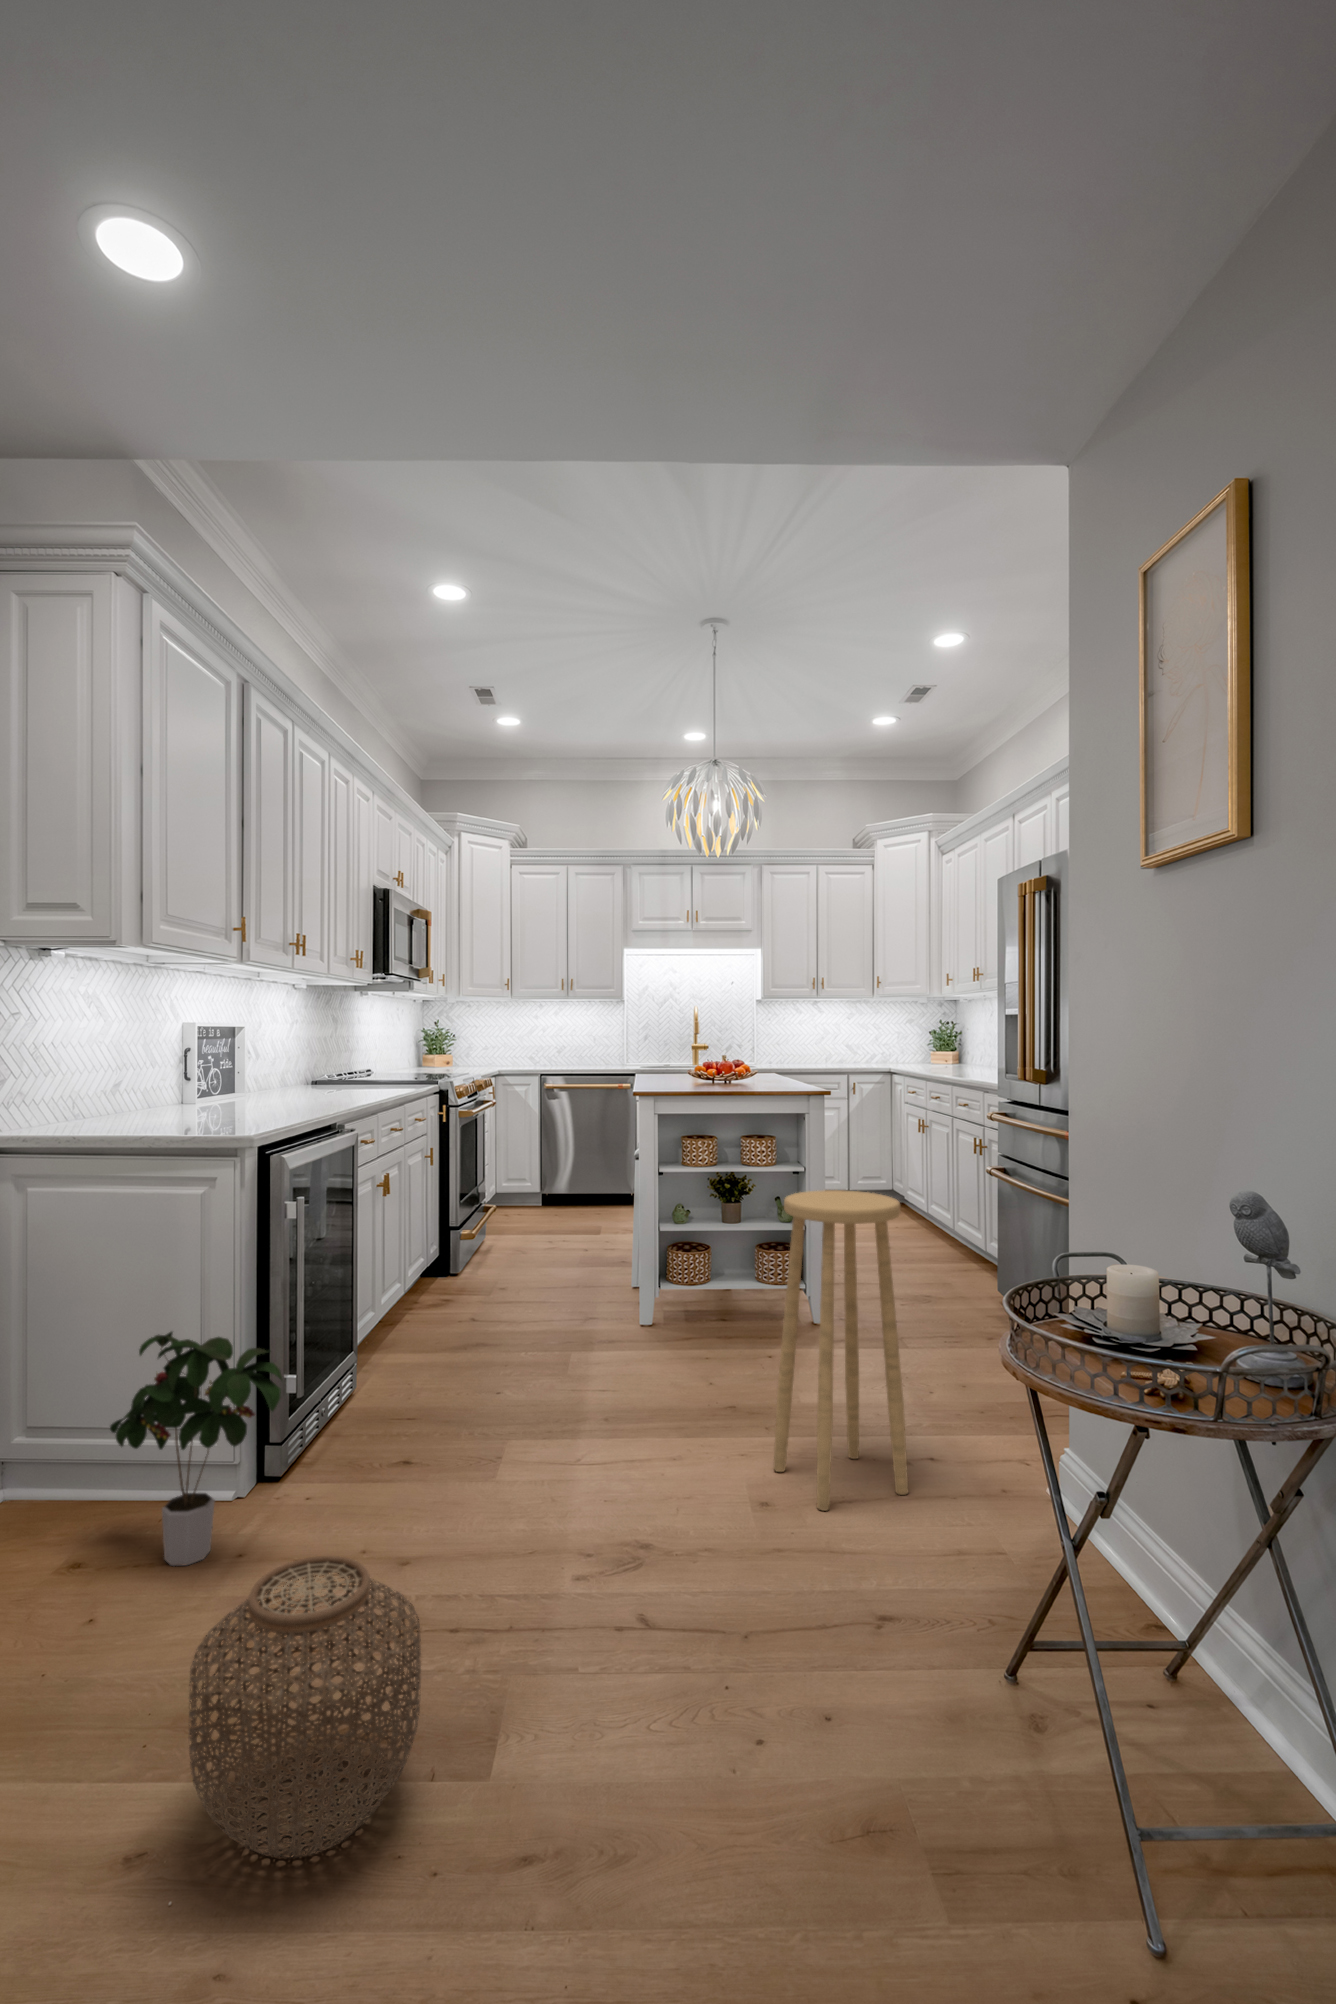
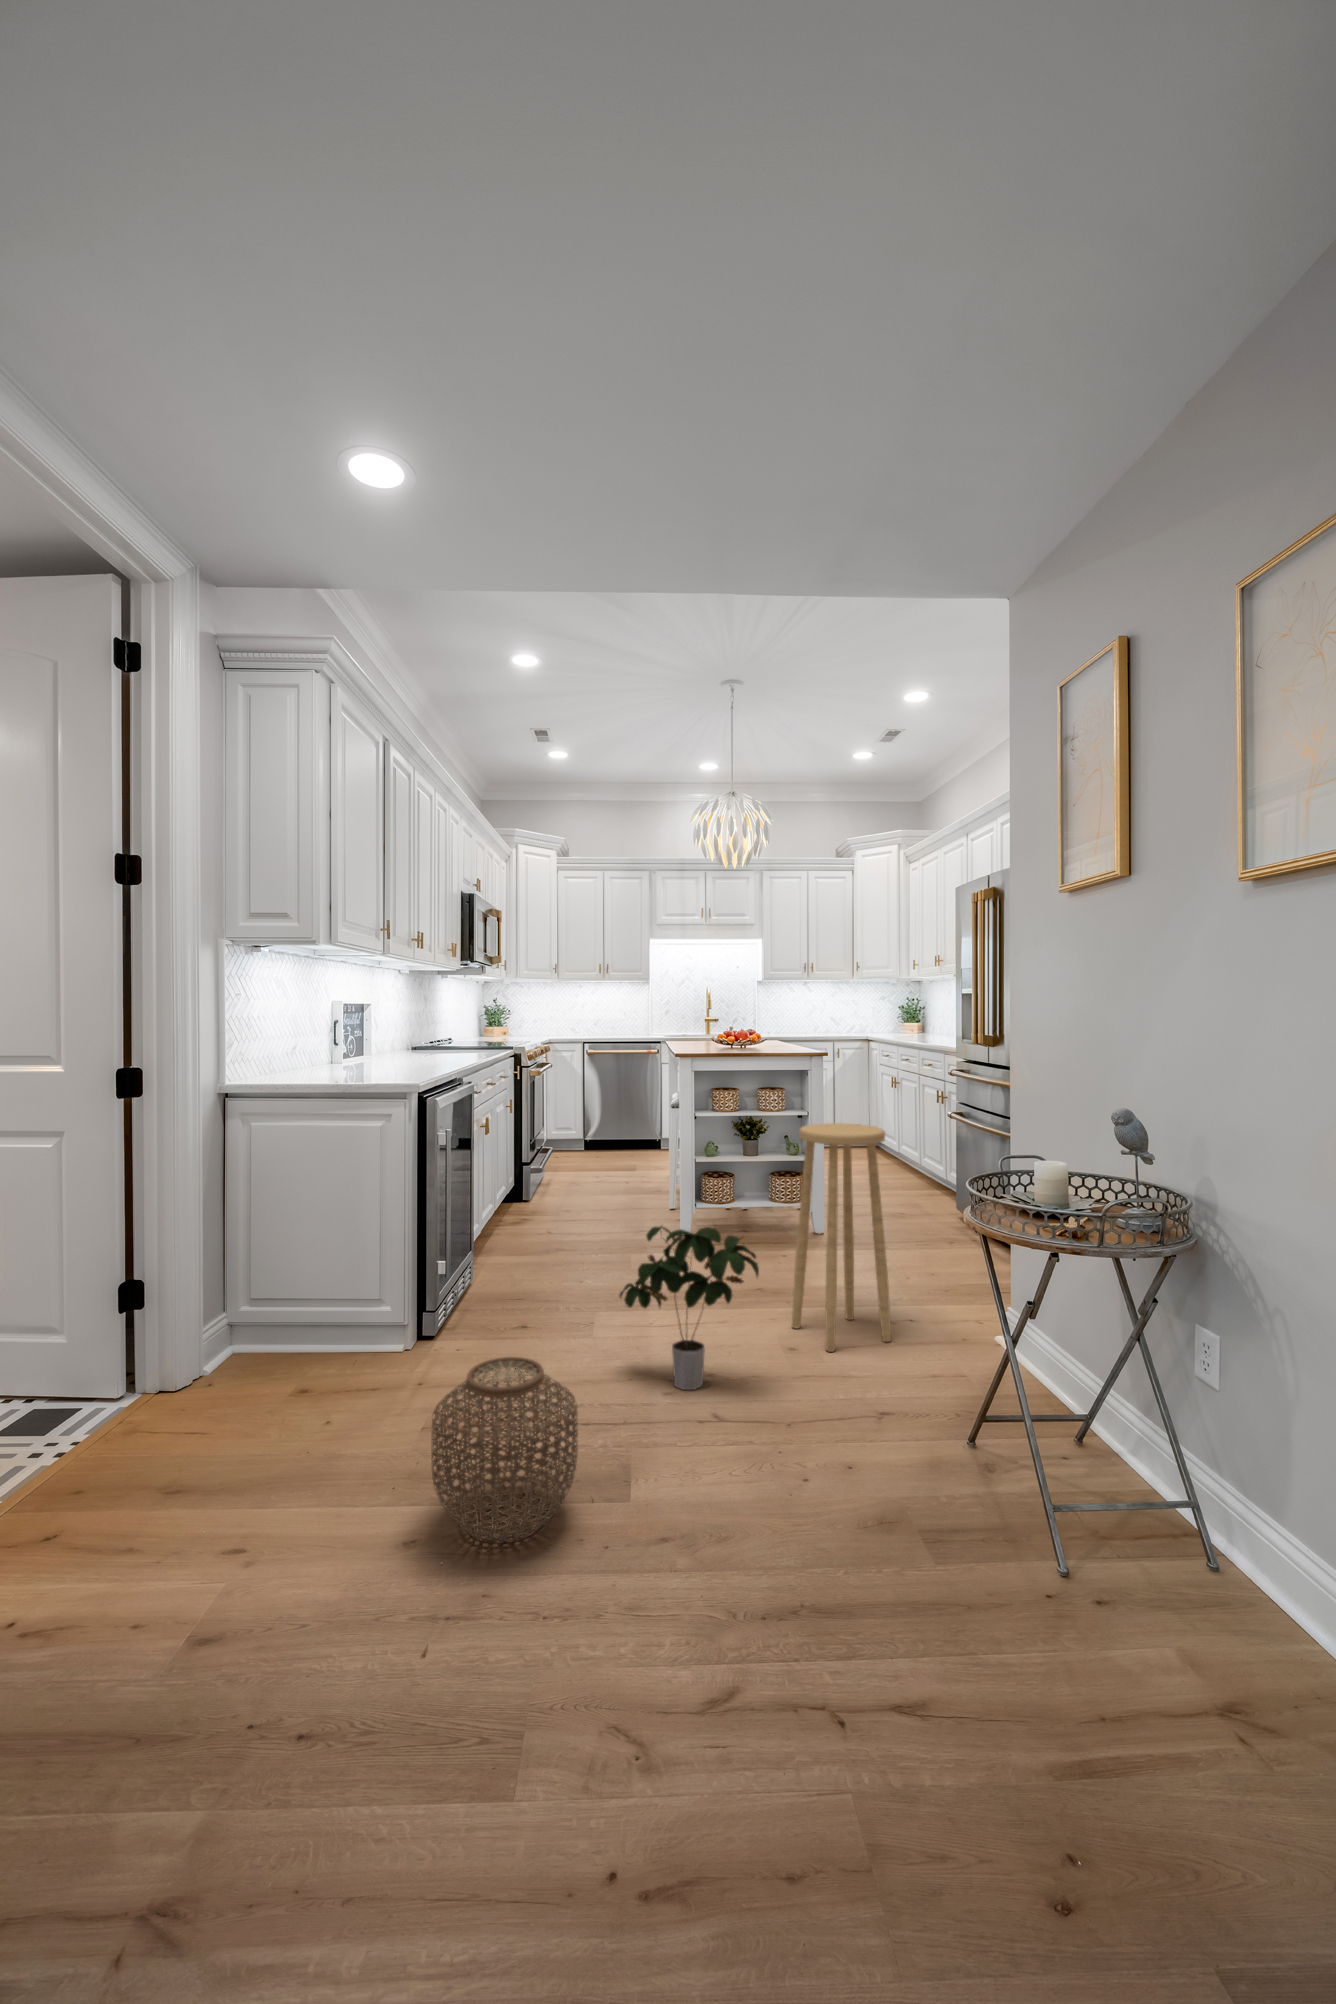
potted plant: present [110,1332,282,1566] -> present [620,1226,759,1390]

